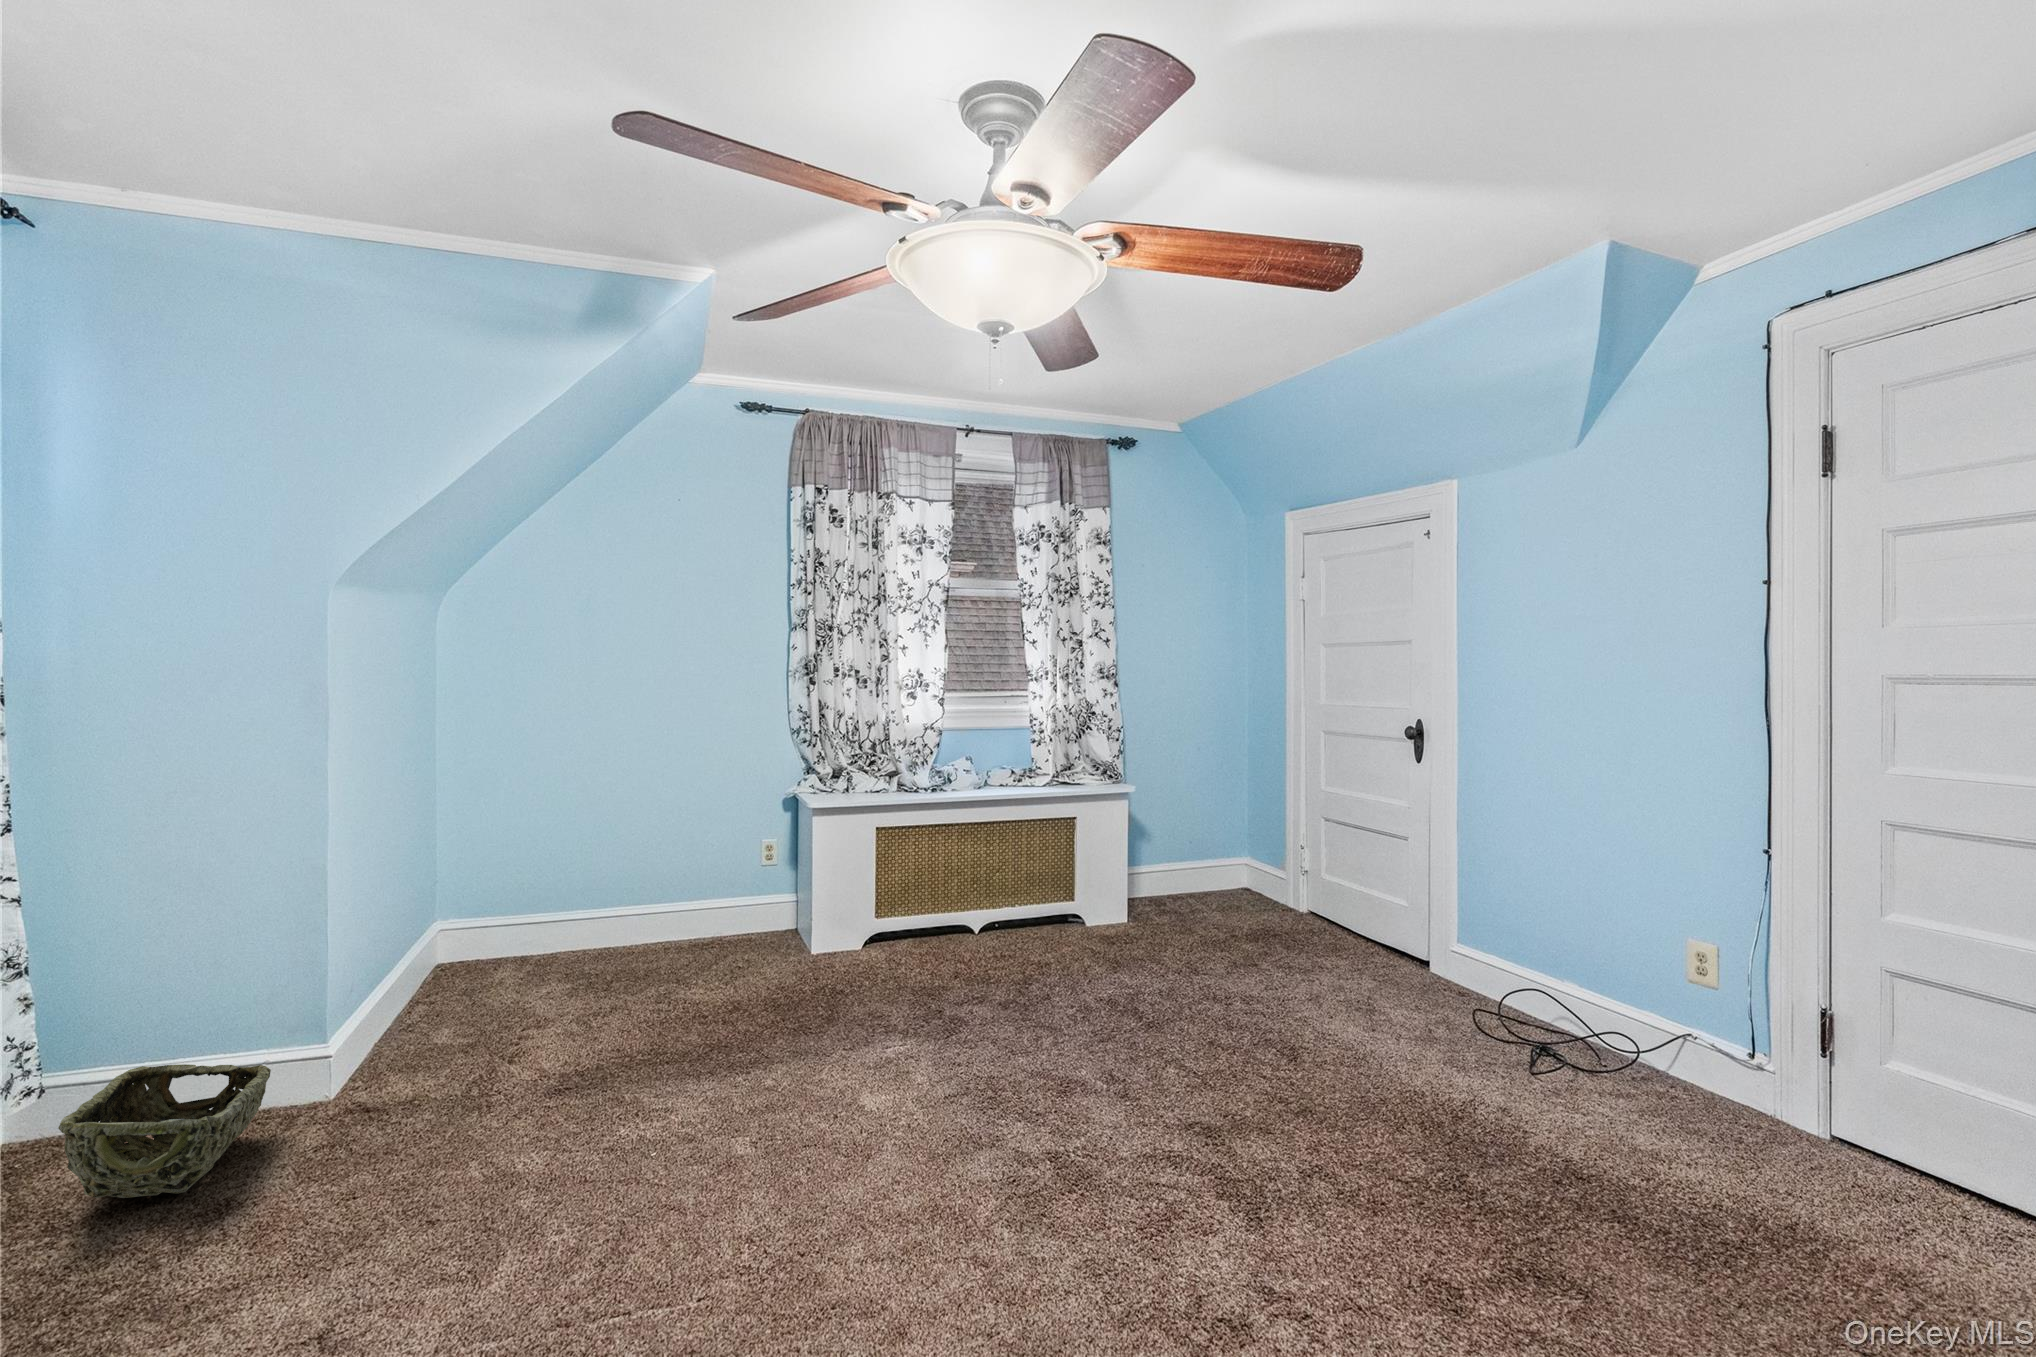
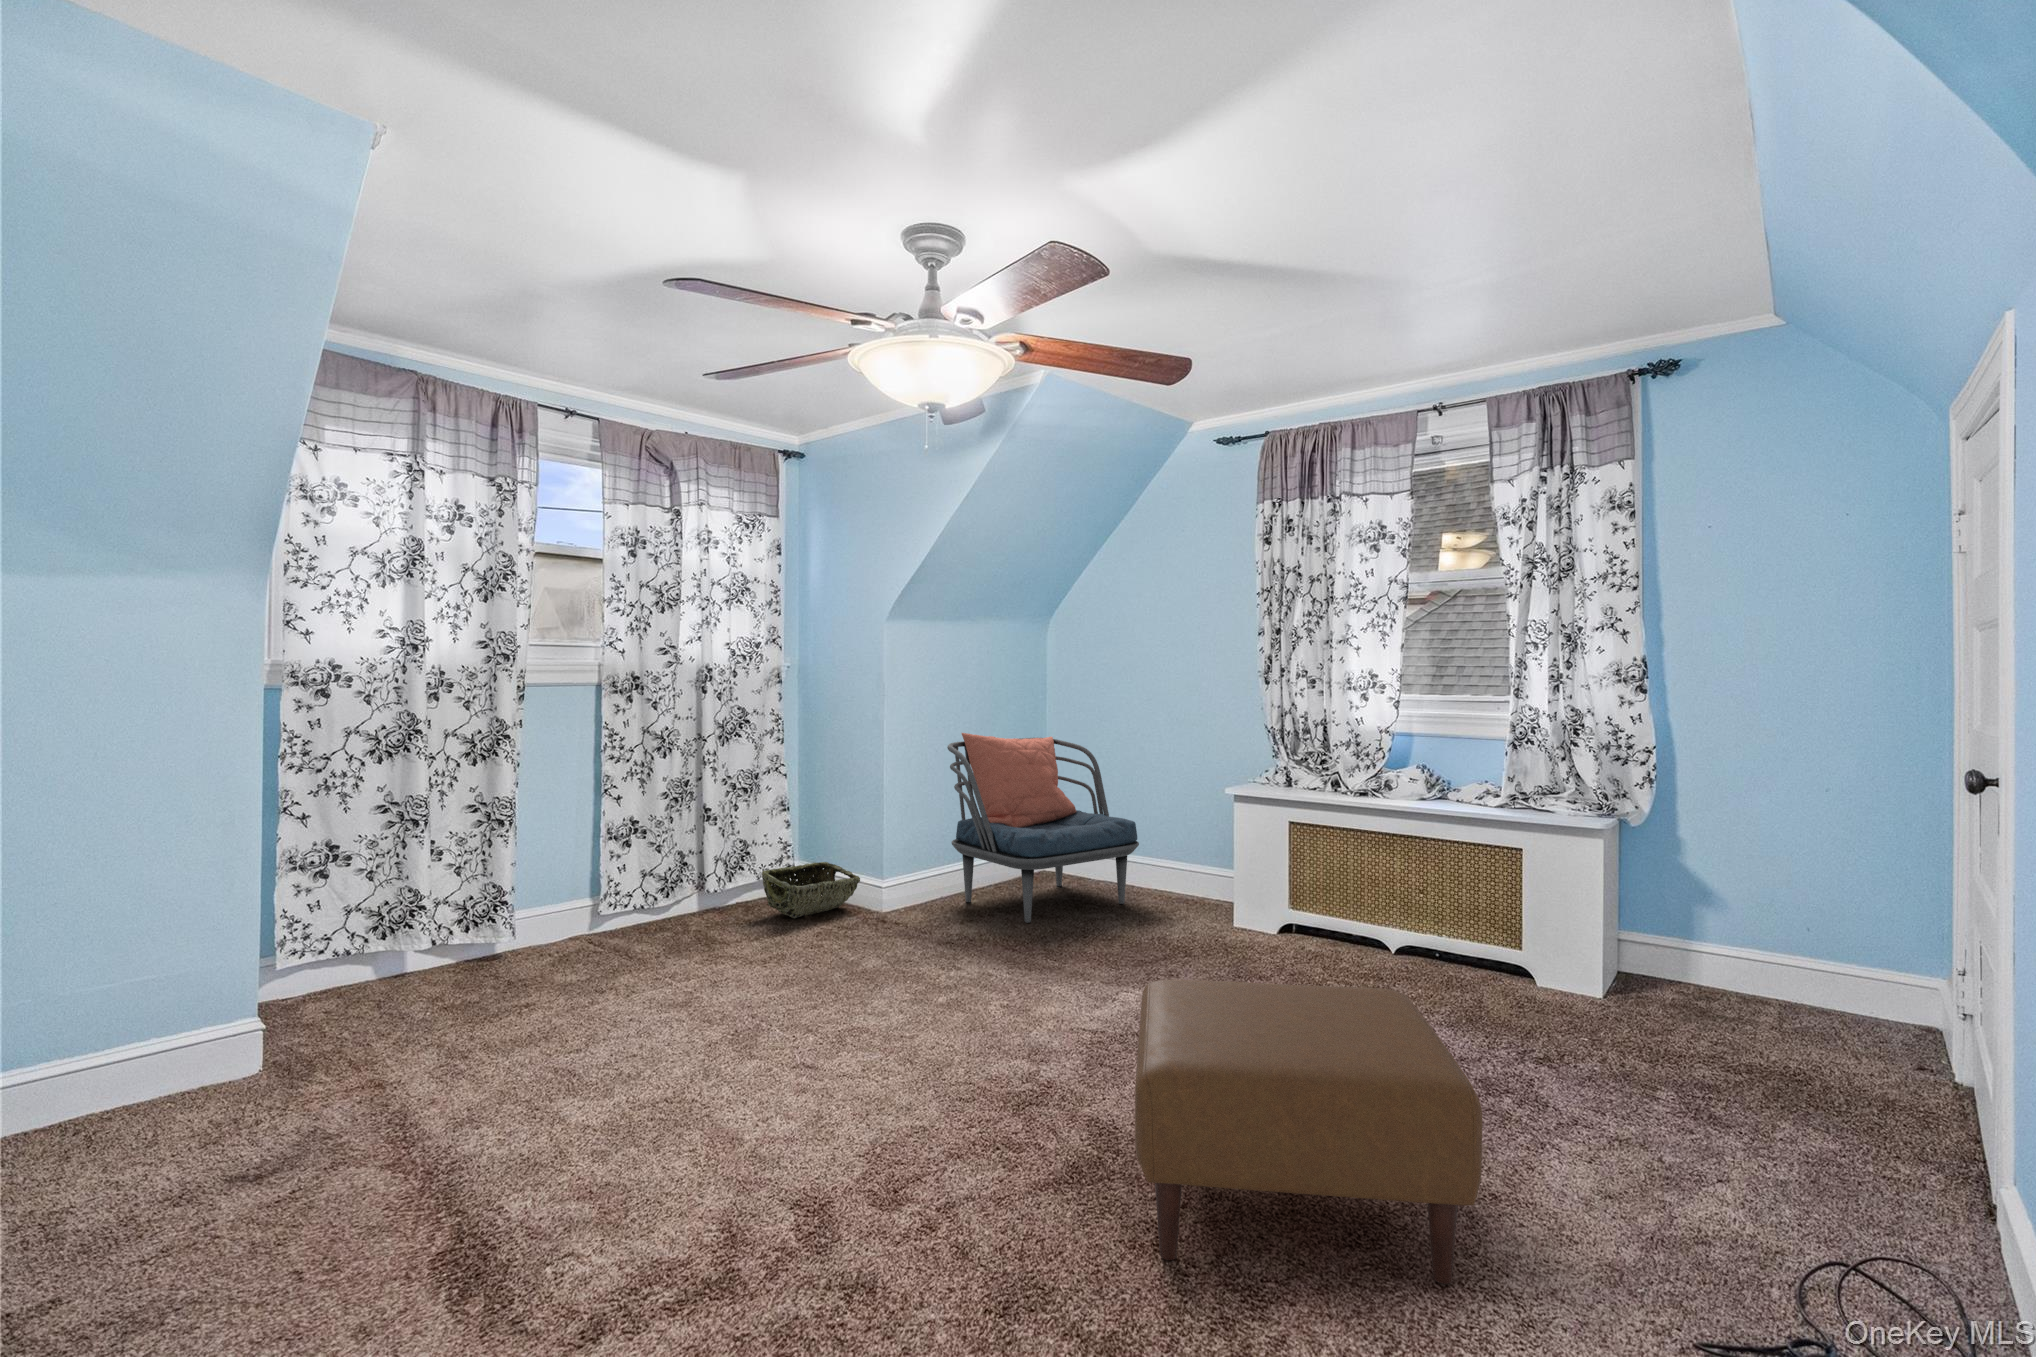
armchair: none [378,773,672,1049] -> present [947,733,1139,923]
ottoman: none [1241,907,1549,1154] -> present [1135,980,1482,1284]

